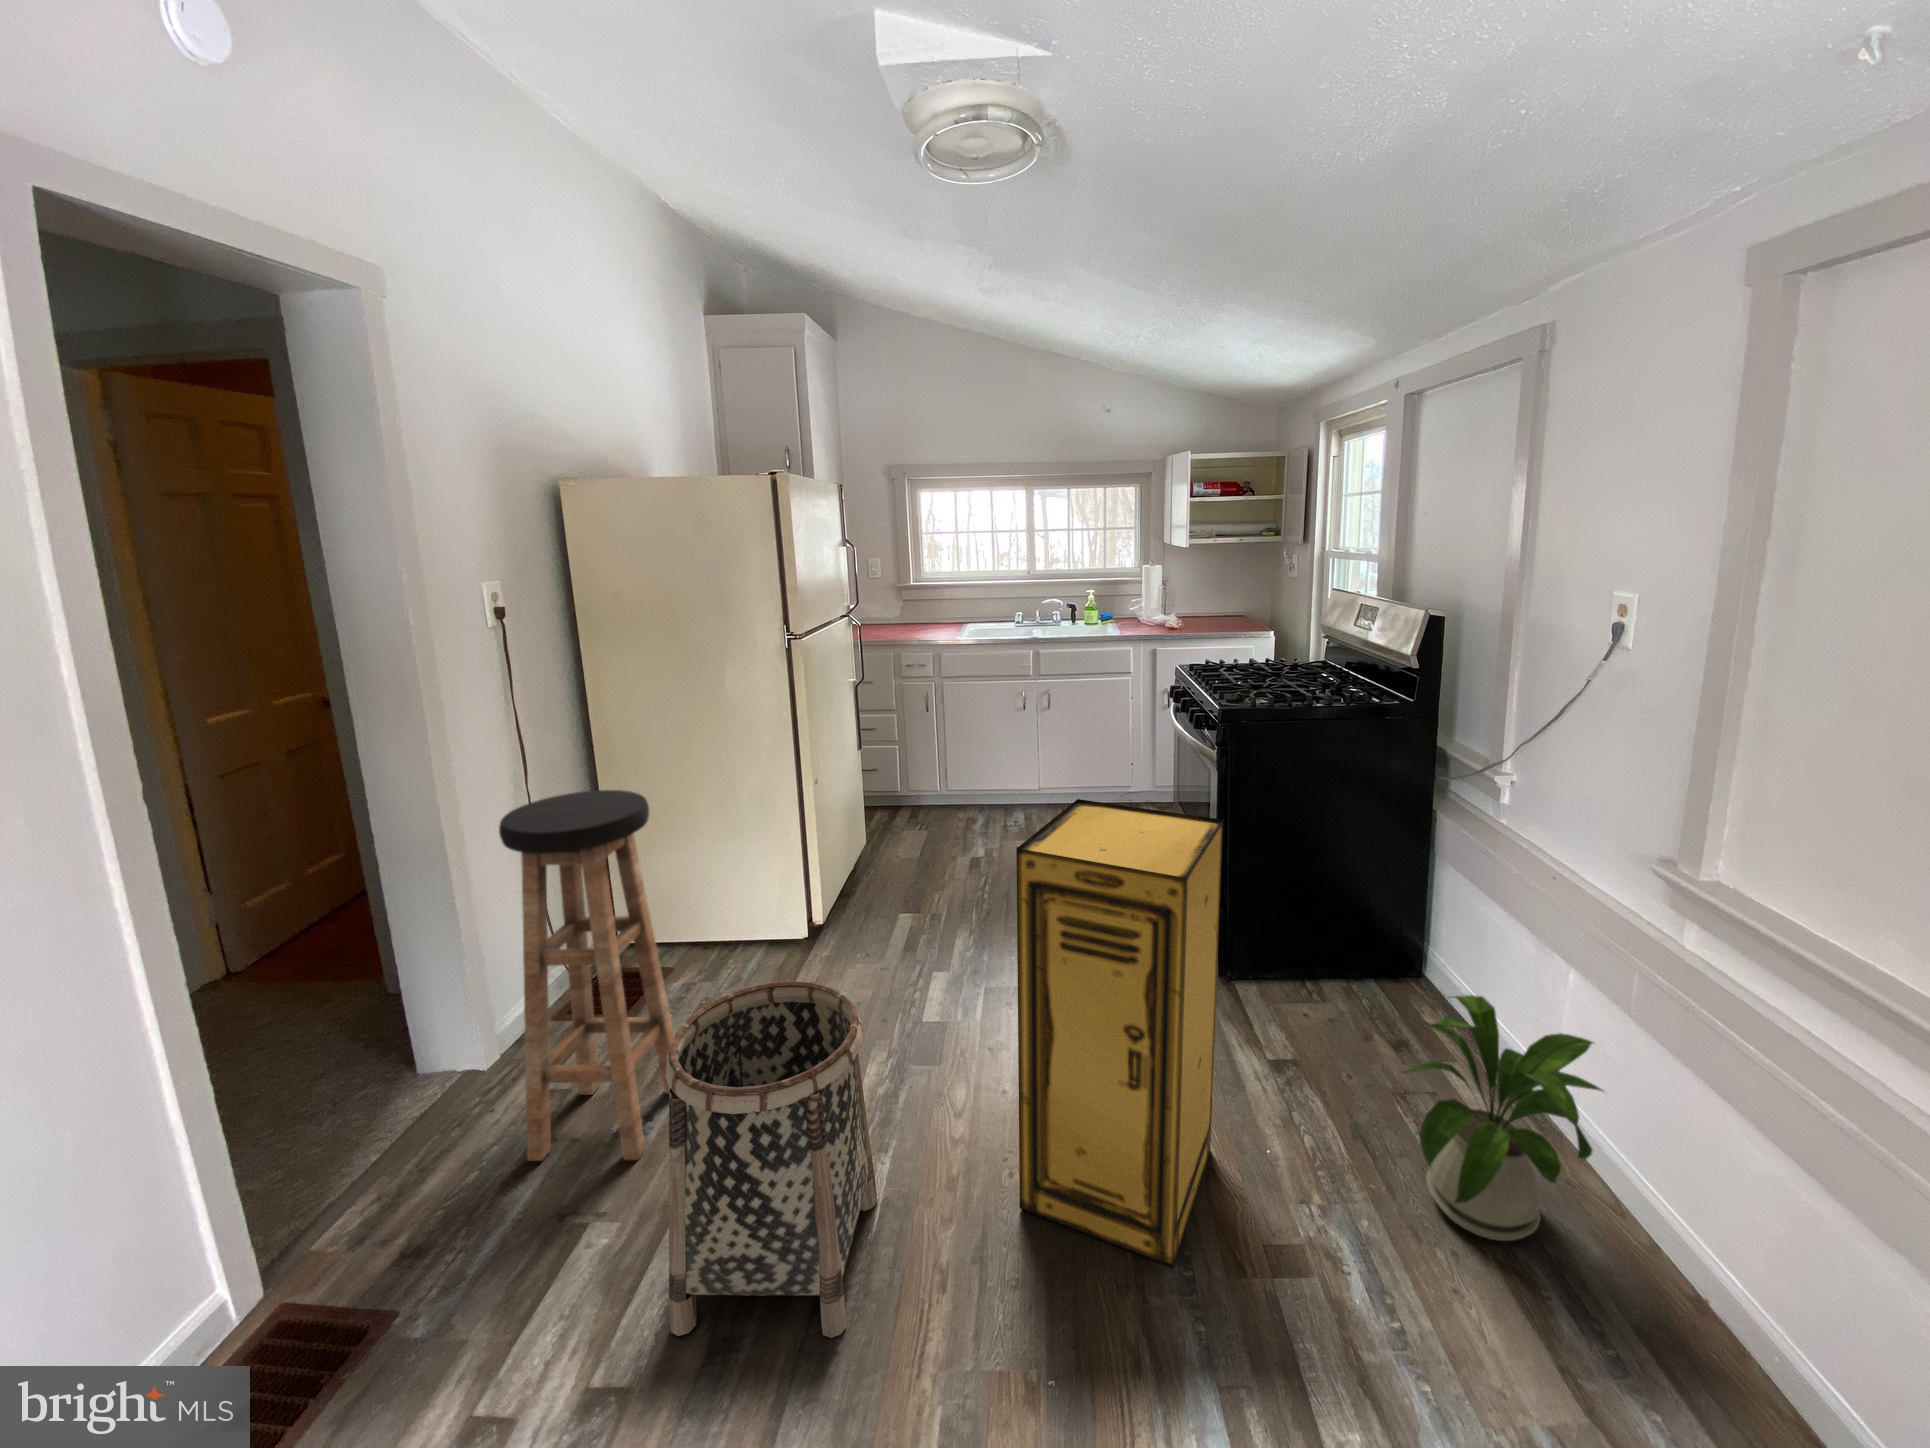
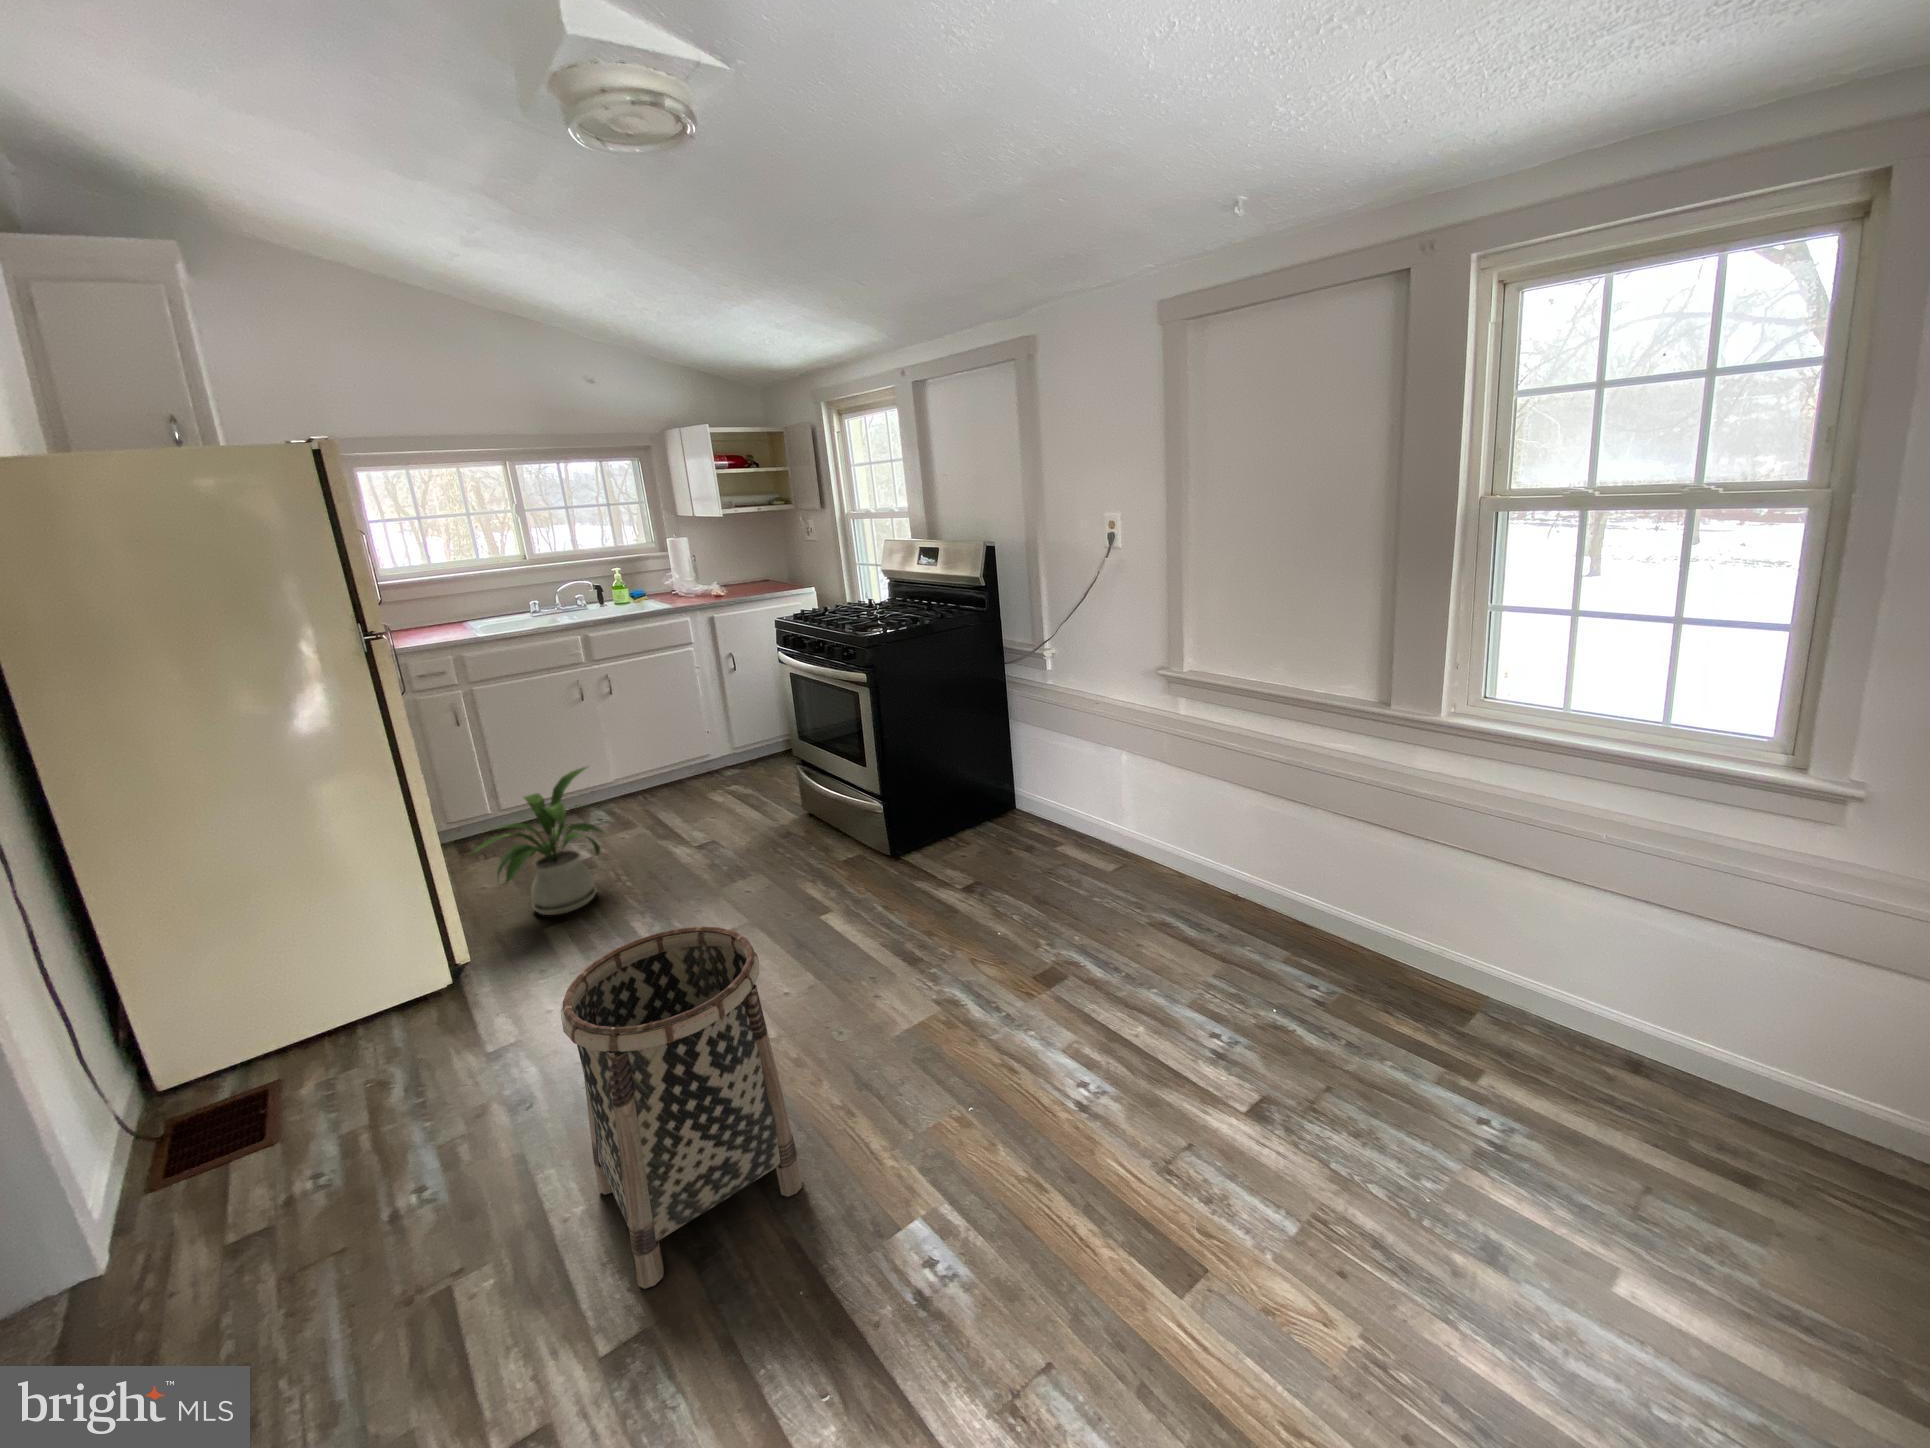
bar stool: present [499,790,674,1161] -> none [118,832,443,1330]
storage cabinet: present [1016,799,1223,1267] -> none [826,699,993,1047]
house plant: present [1404,995,1603,1241] -> present [472,767,602,915]

